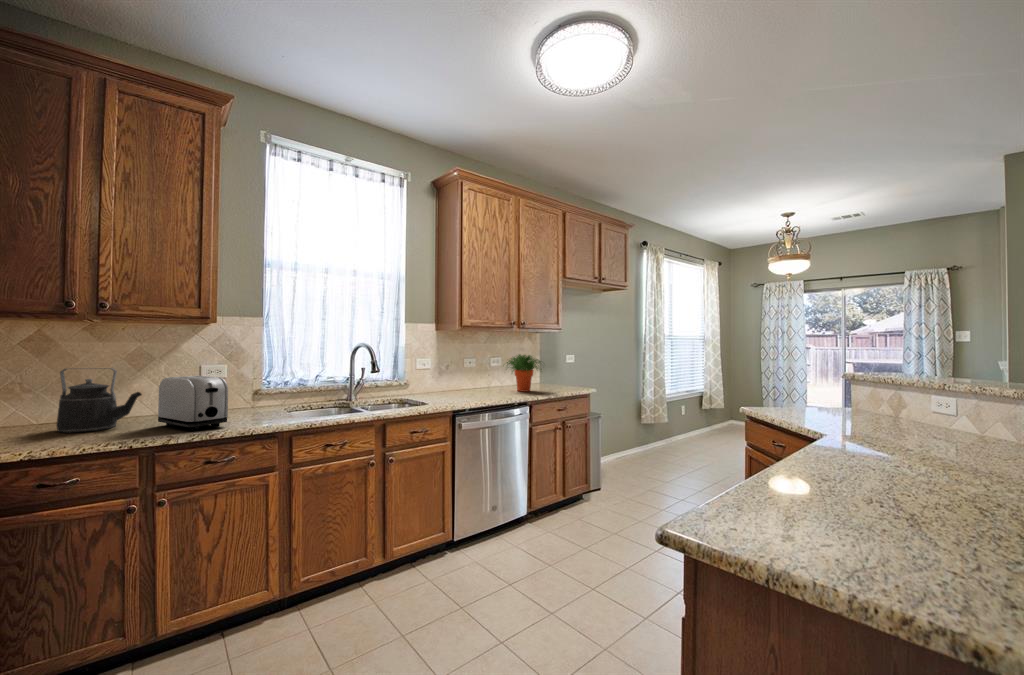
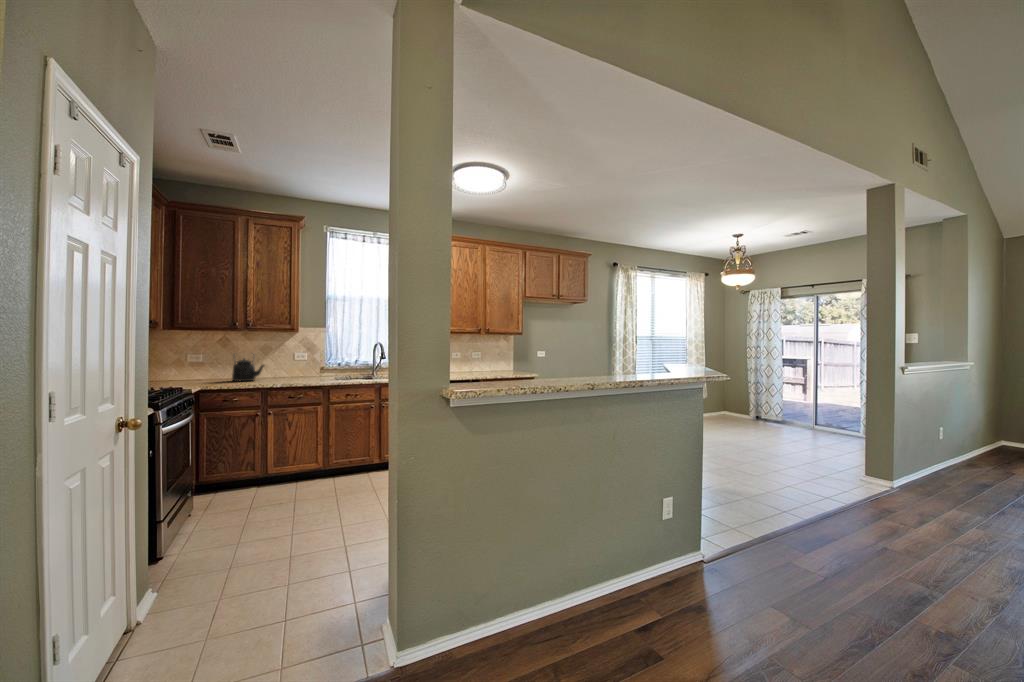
potted plant: present [507,354,541,392] -> none [475,350,504,375]
toaster: present [158,376,228,430] -> none [271,358,300,382]

